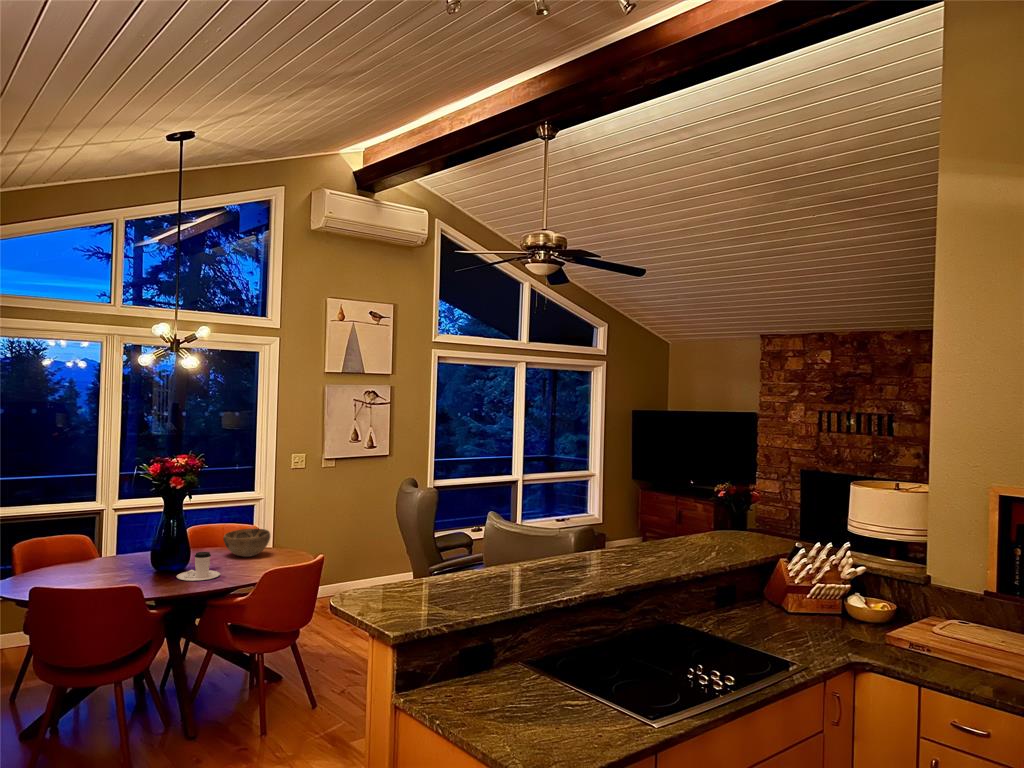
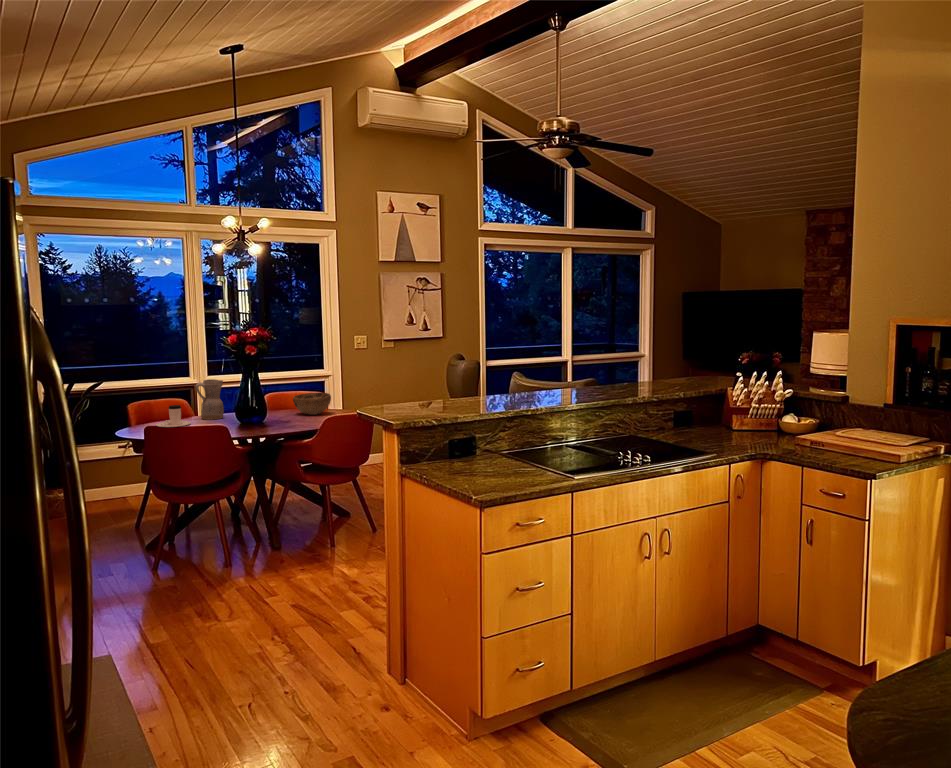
ceramic pitcher: none [99,515,137,566] -> present [195,379,224,420]
coffee cup: present [177,552,220,581] -> present [156,405,191,427]

